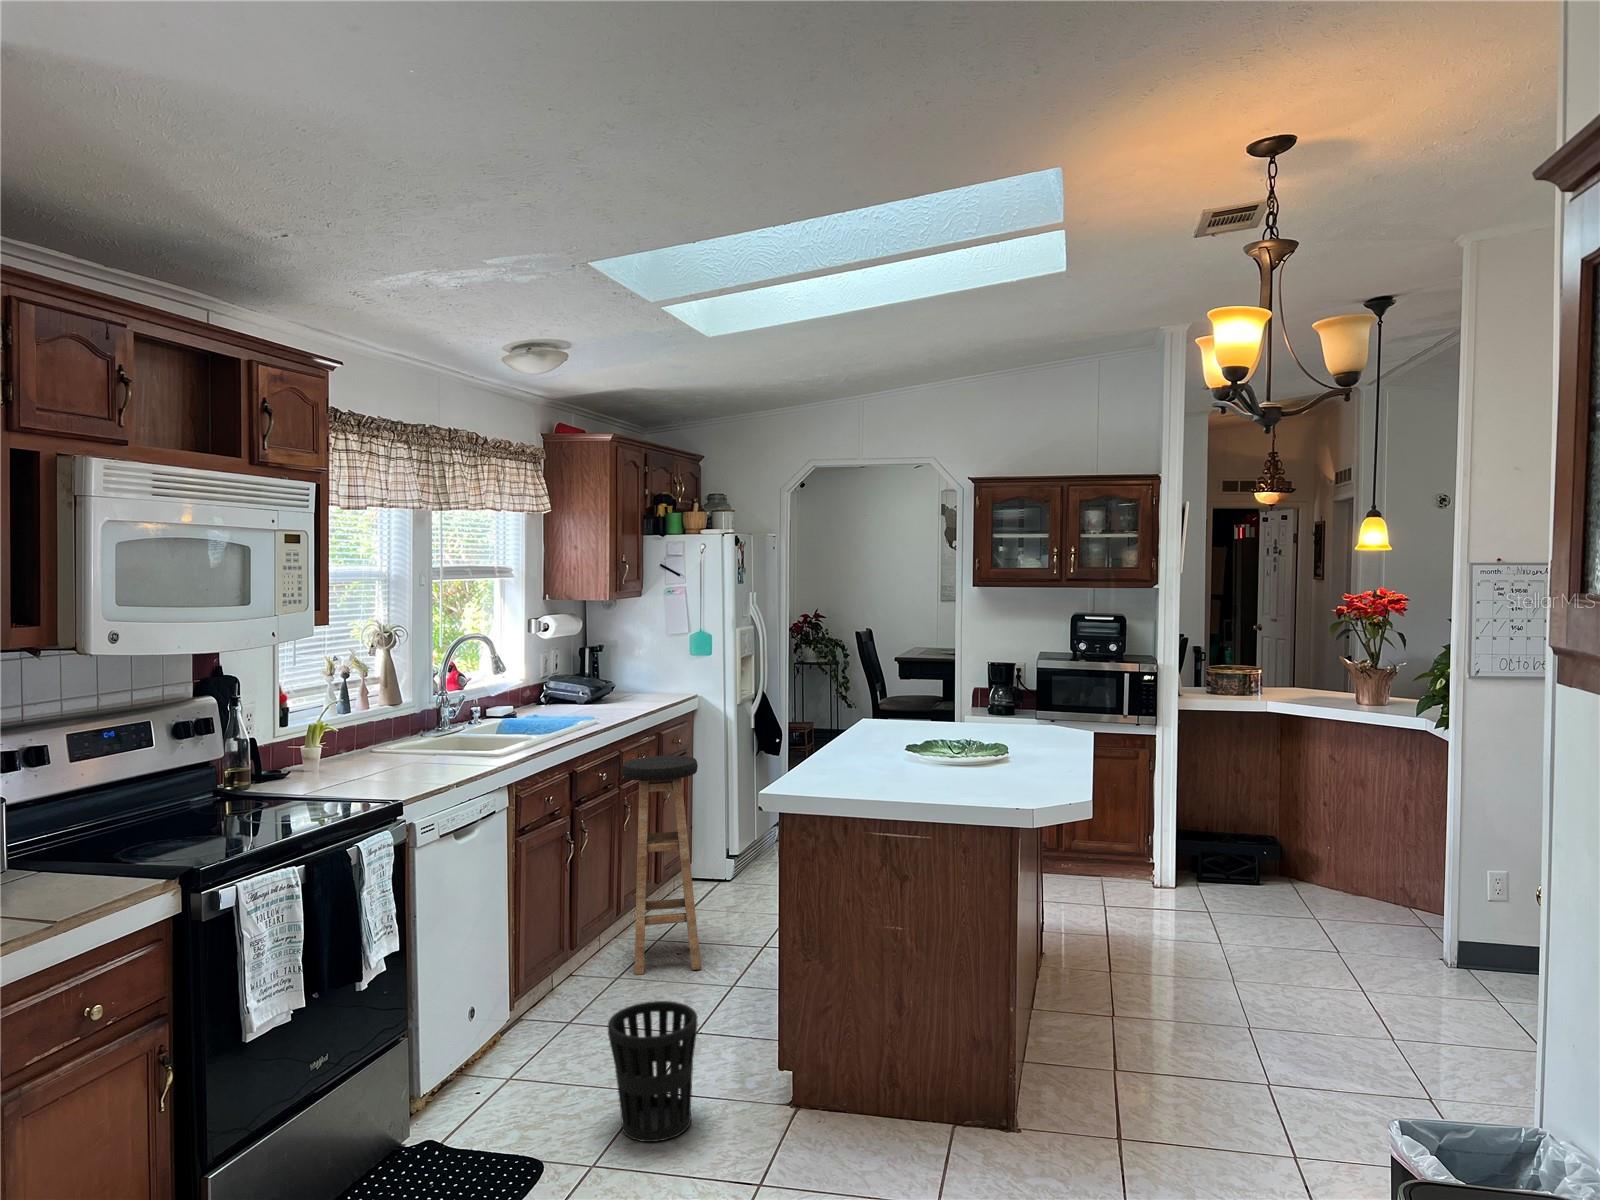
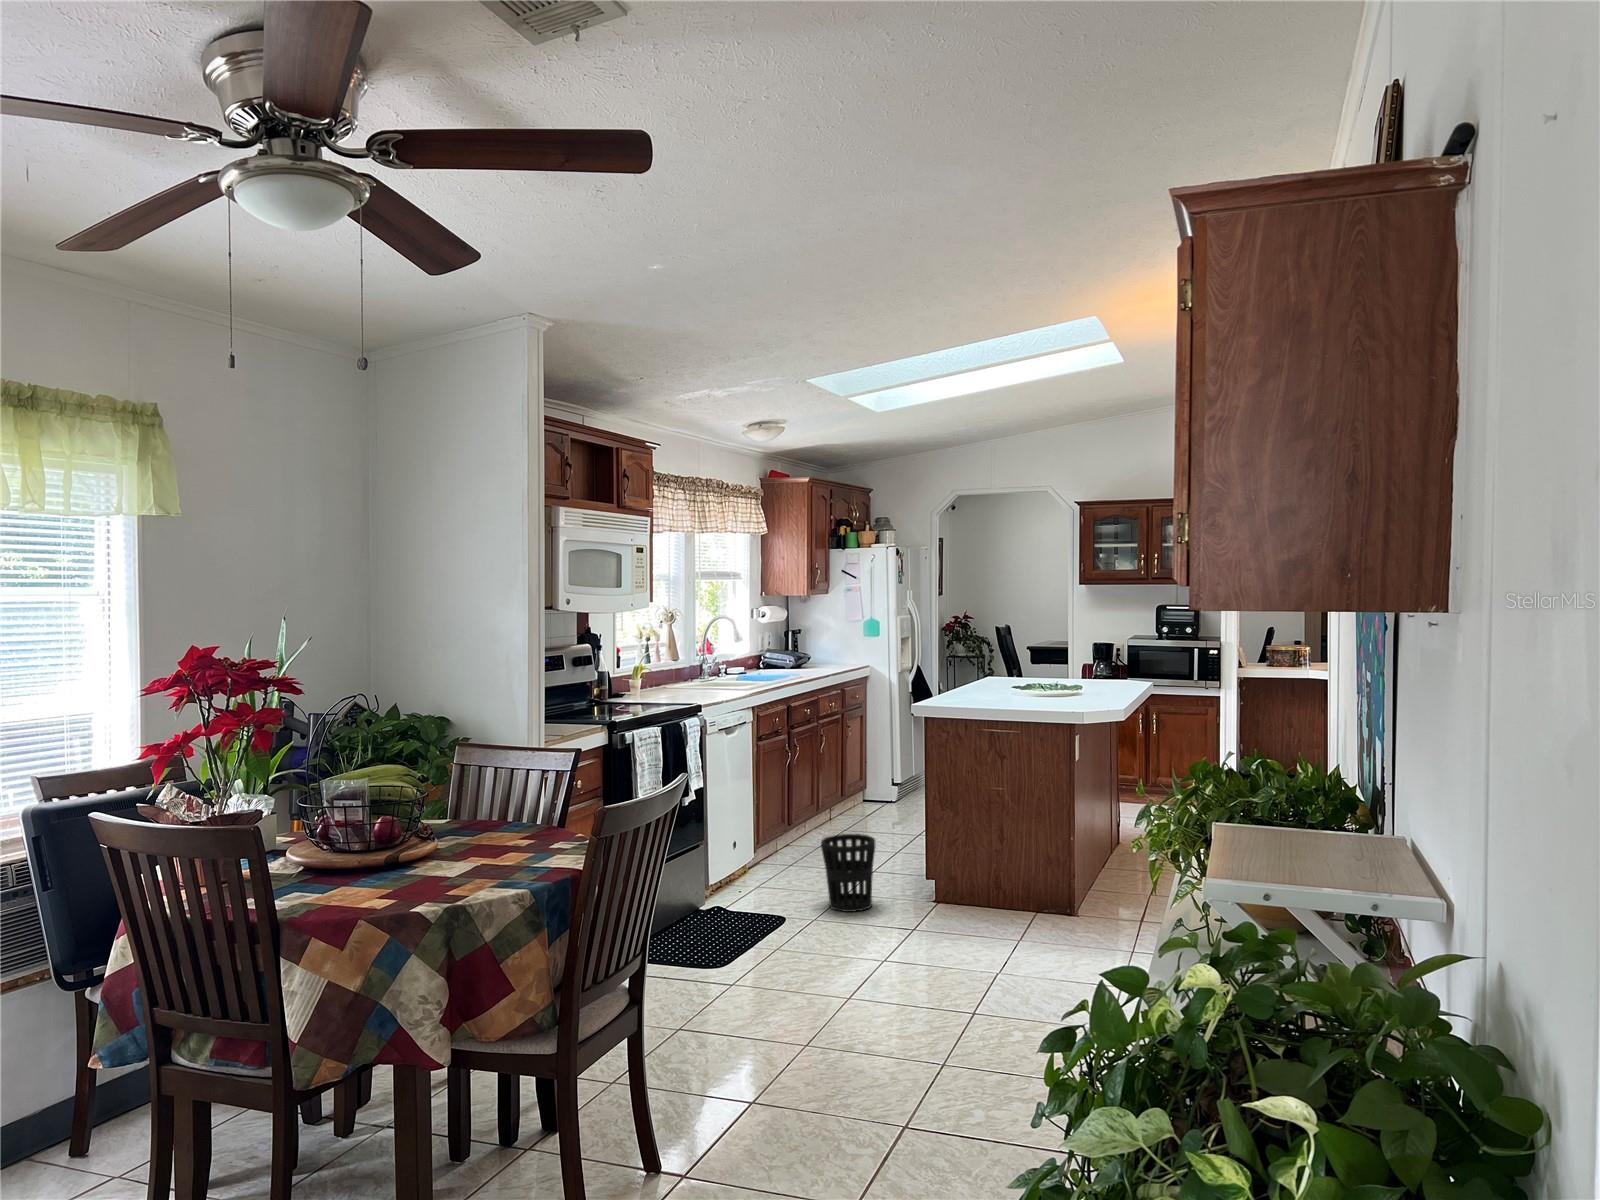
bar stool: present [622,756,701,975] -> none [821,700,876,846]

